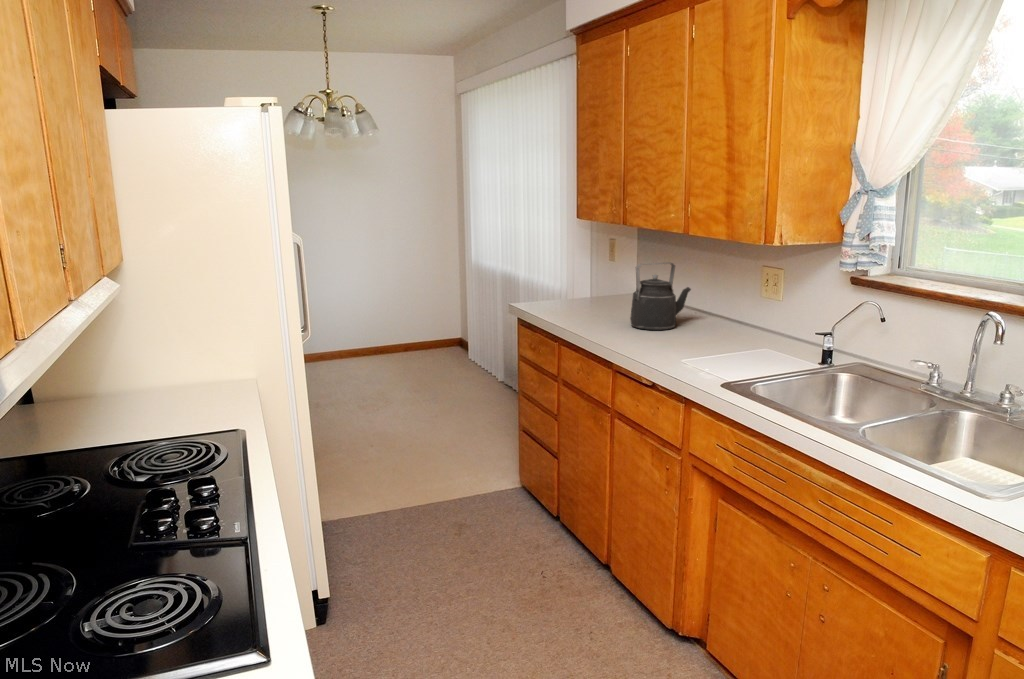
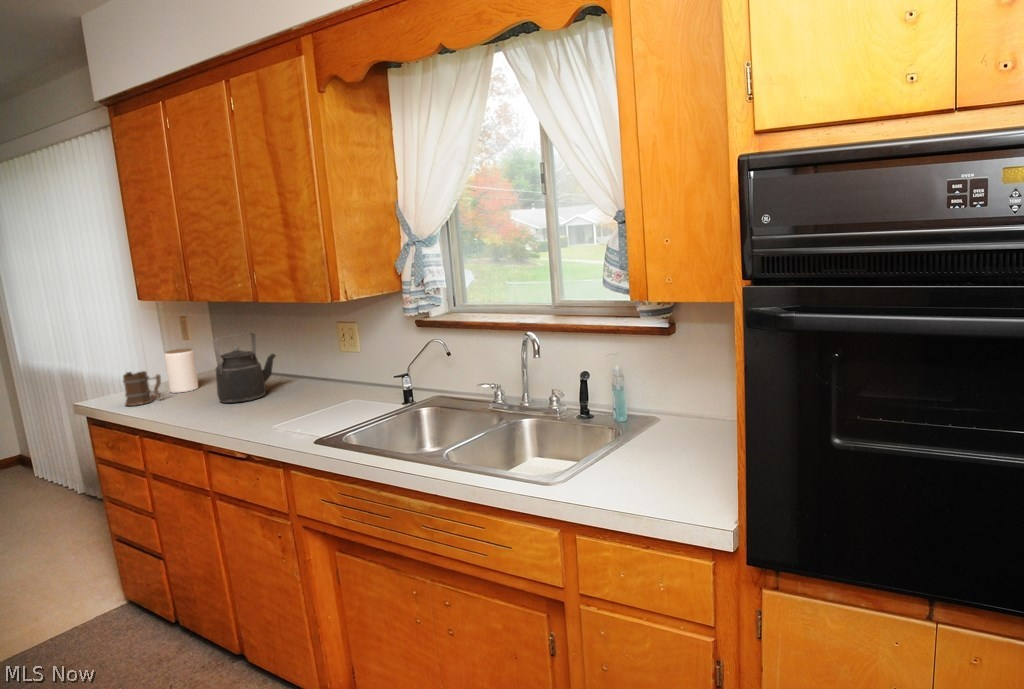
jar: none [587,268,614,310] -> present [165,348,198,393]
mug: none [550,283,583,315] -> present [123,371,161,406]

